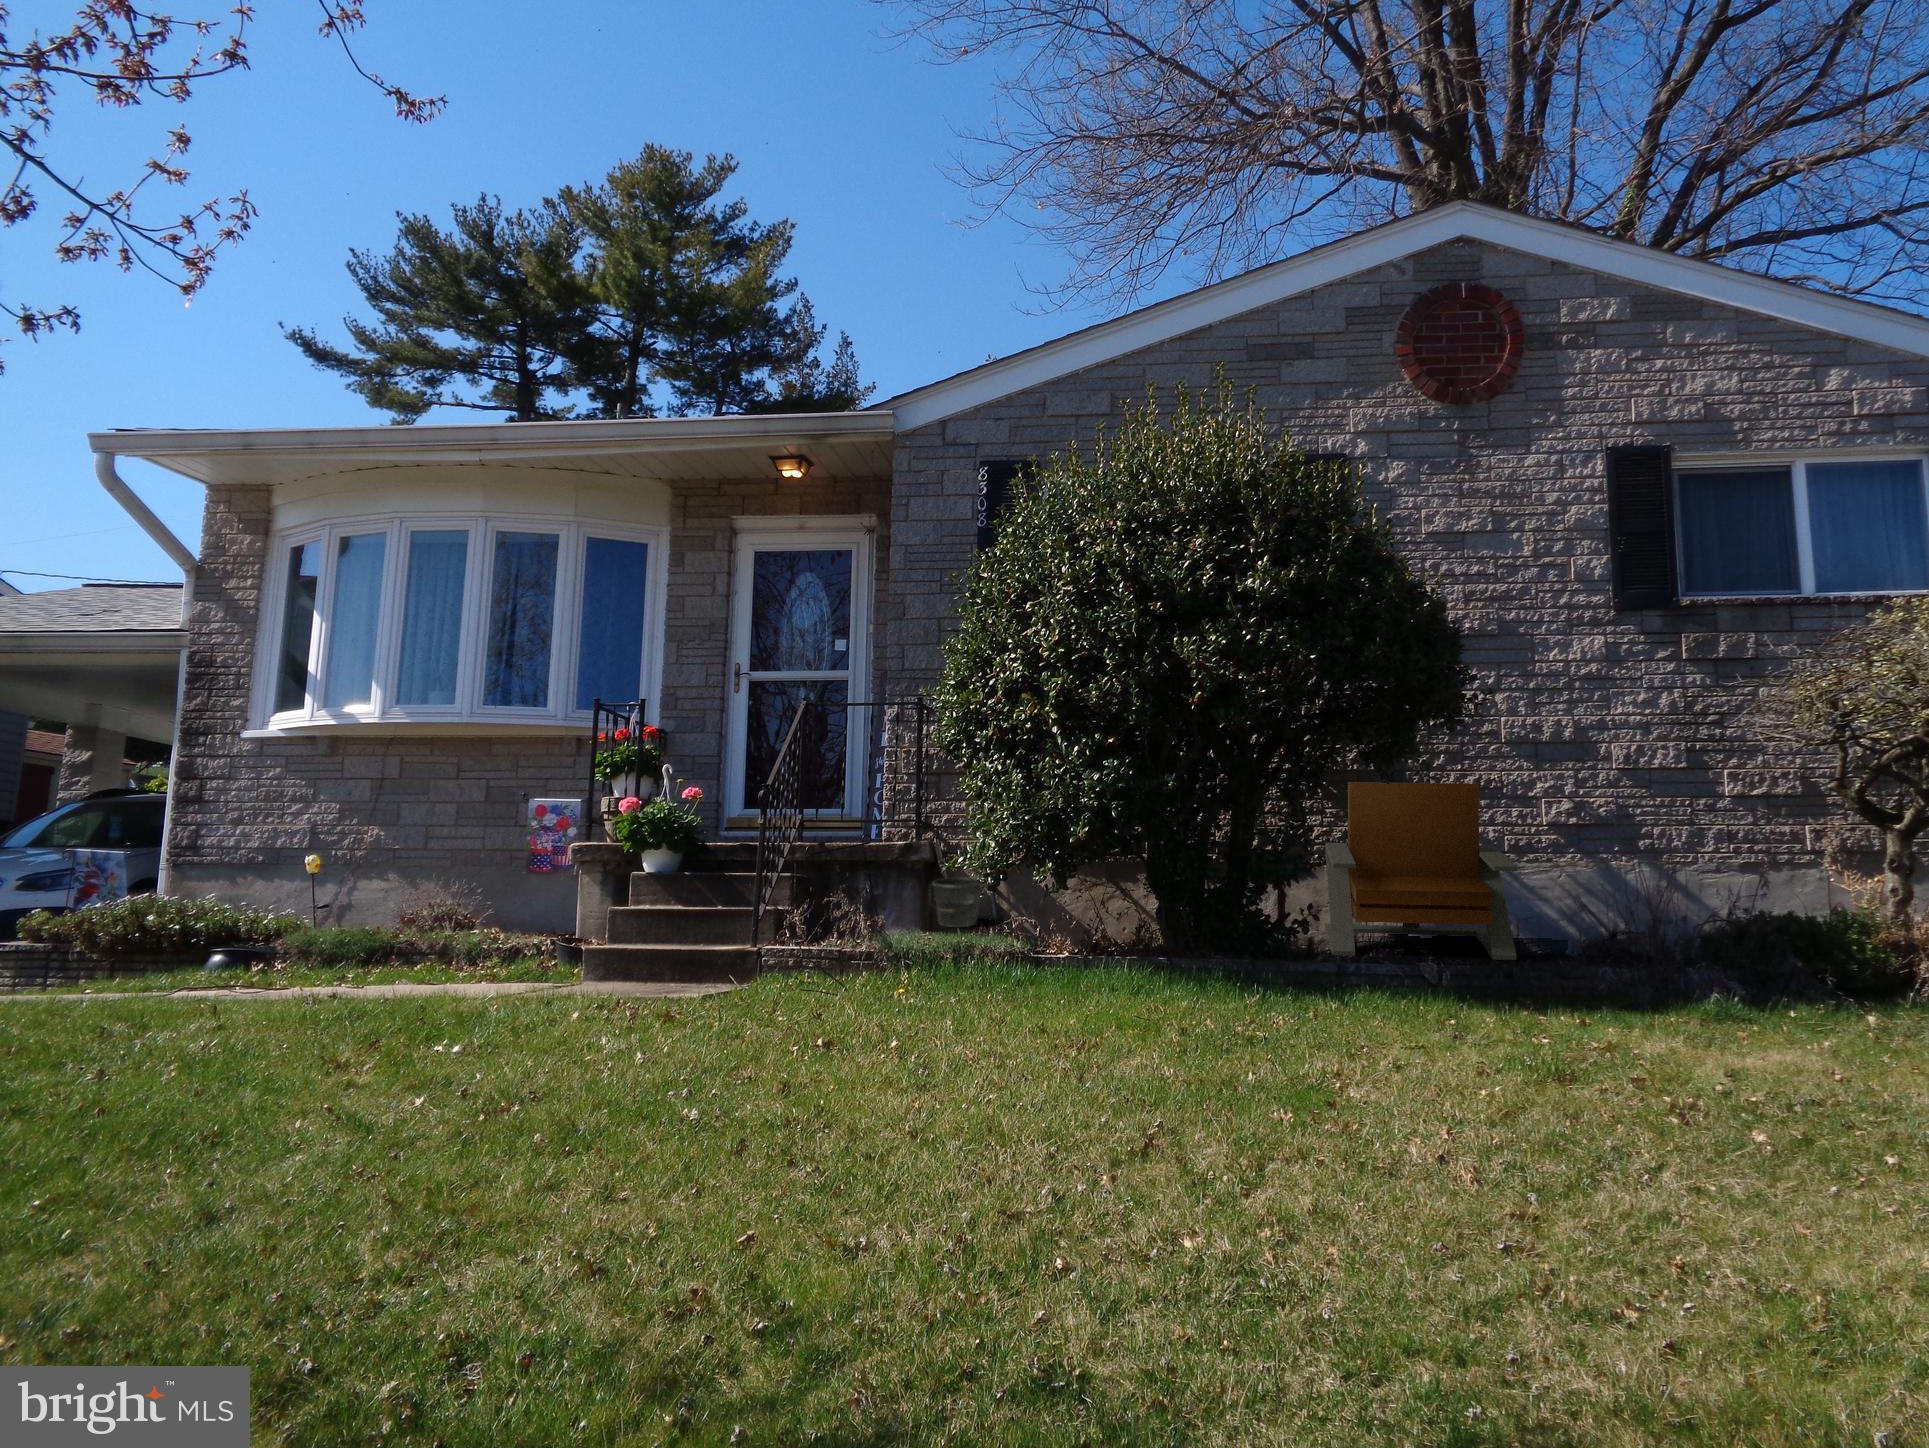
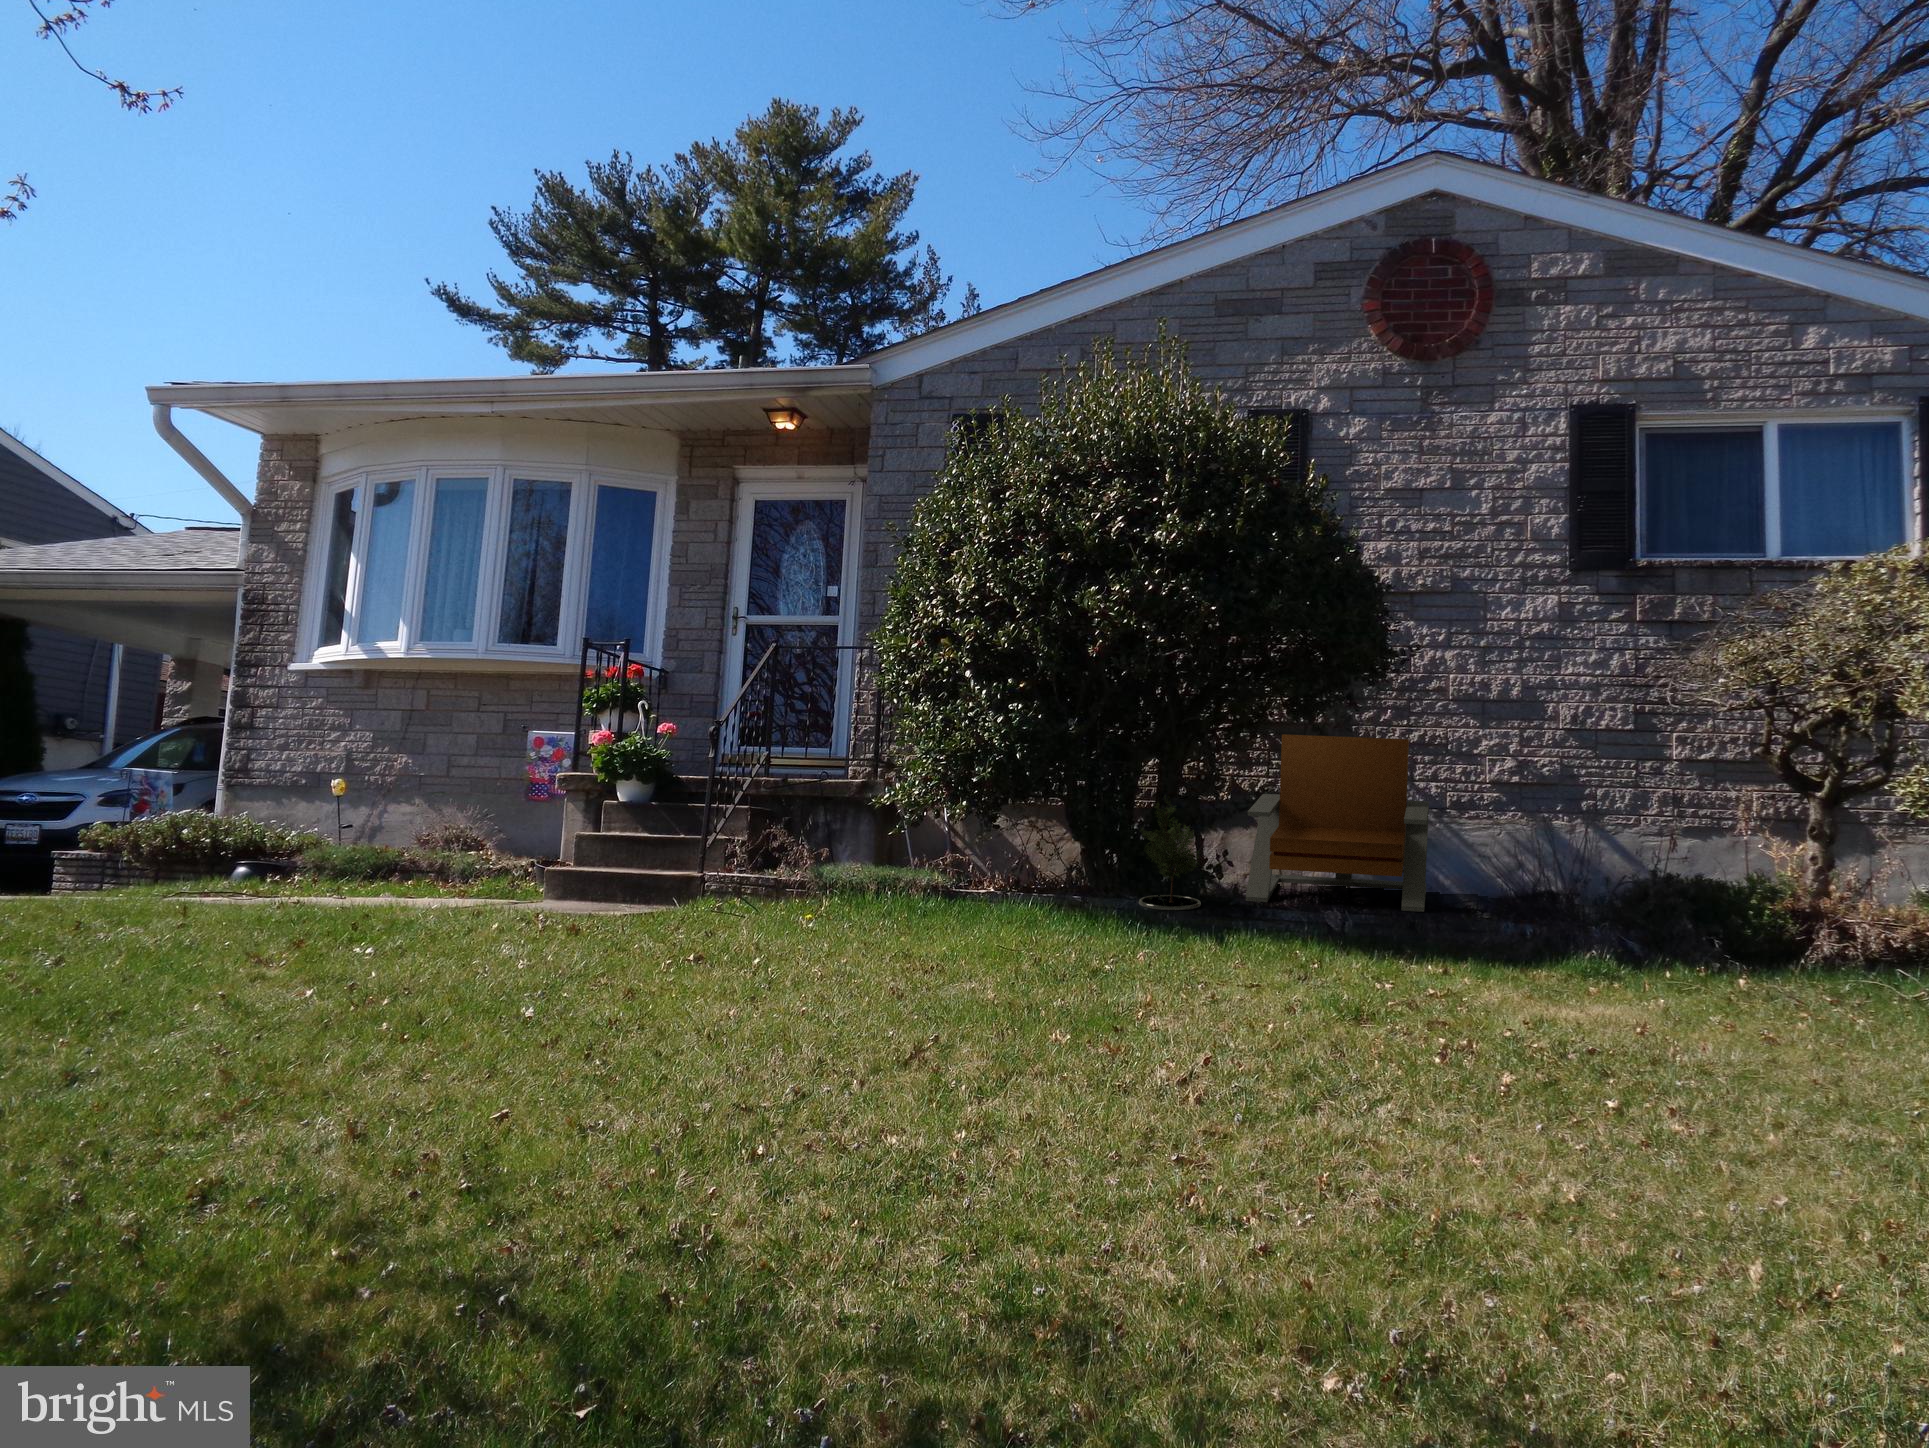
potted tree: none [1228,849,1297,969] -> present [1139,797,1201,910]
bucket: present [932,878,984,927] -> none [880,817,933,864]

